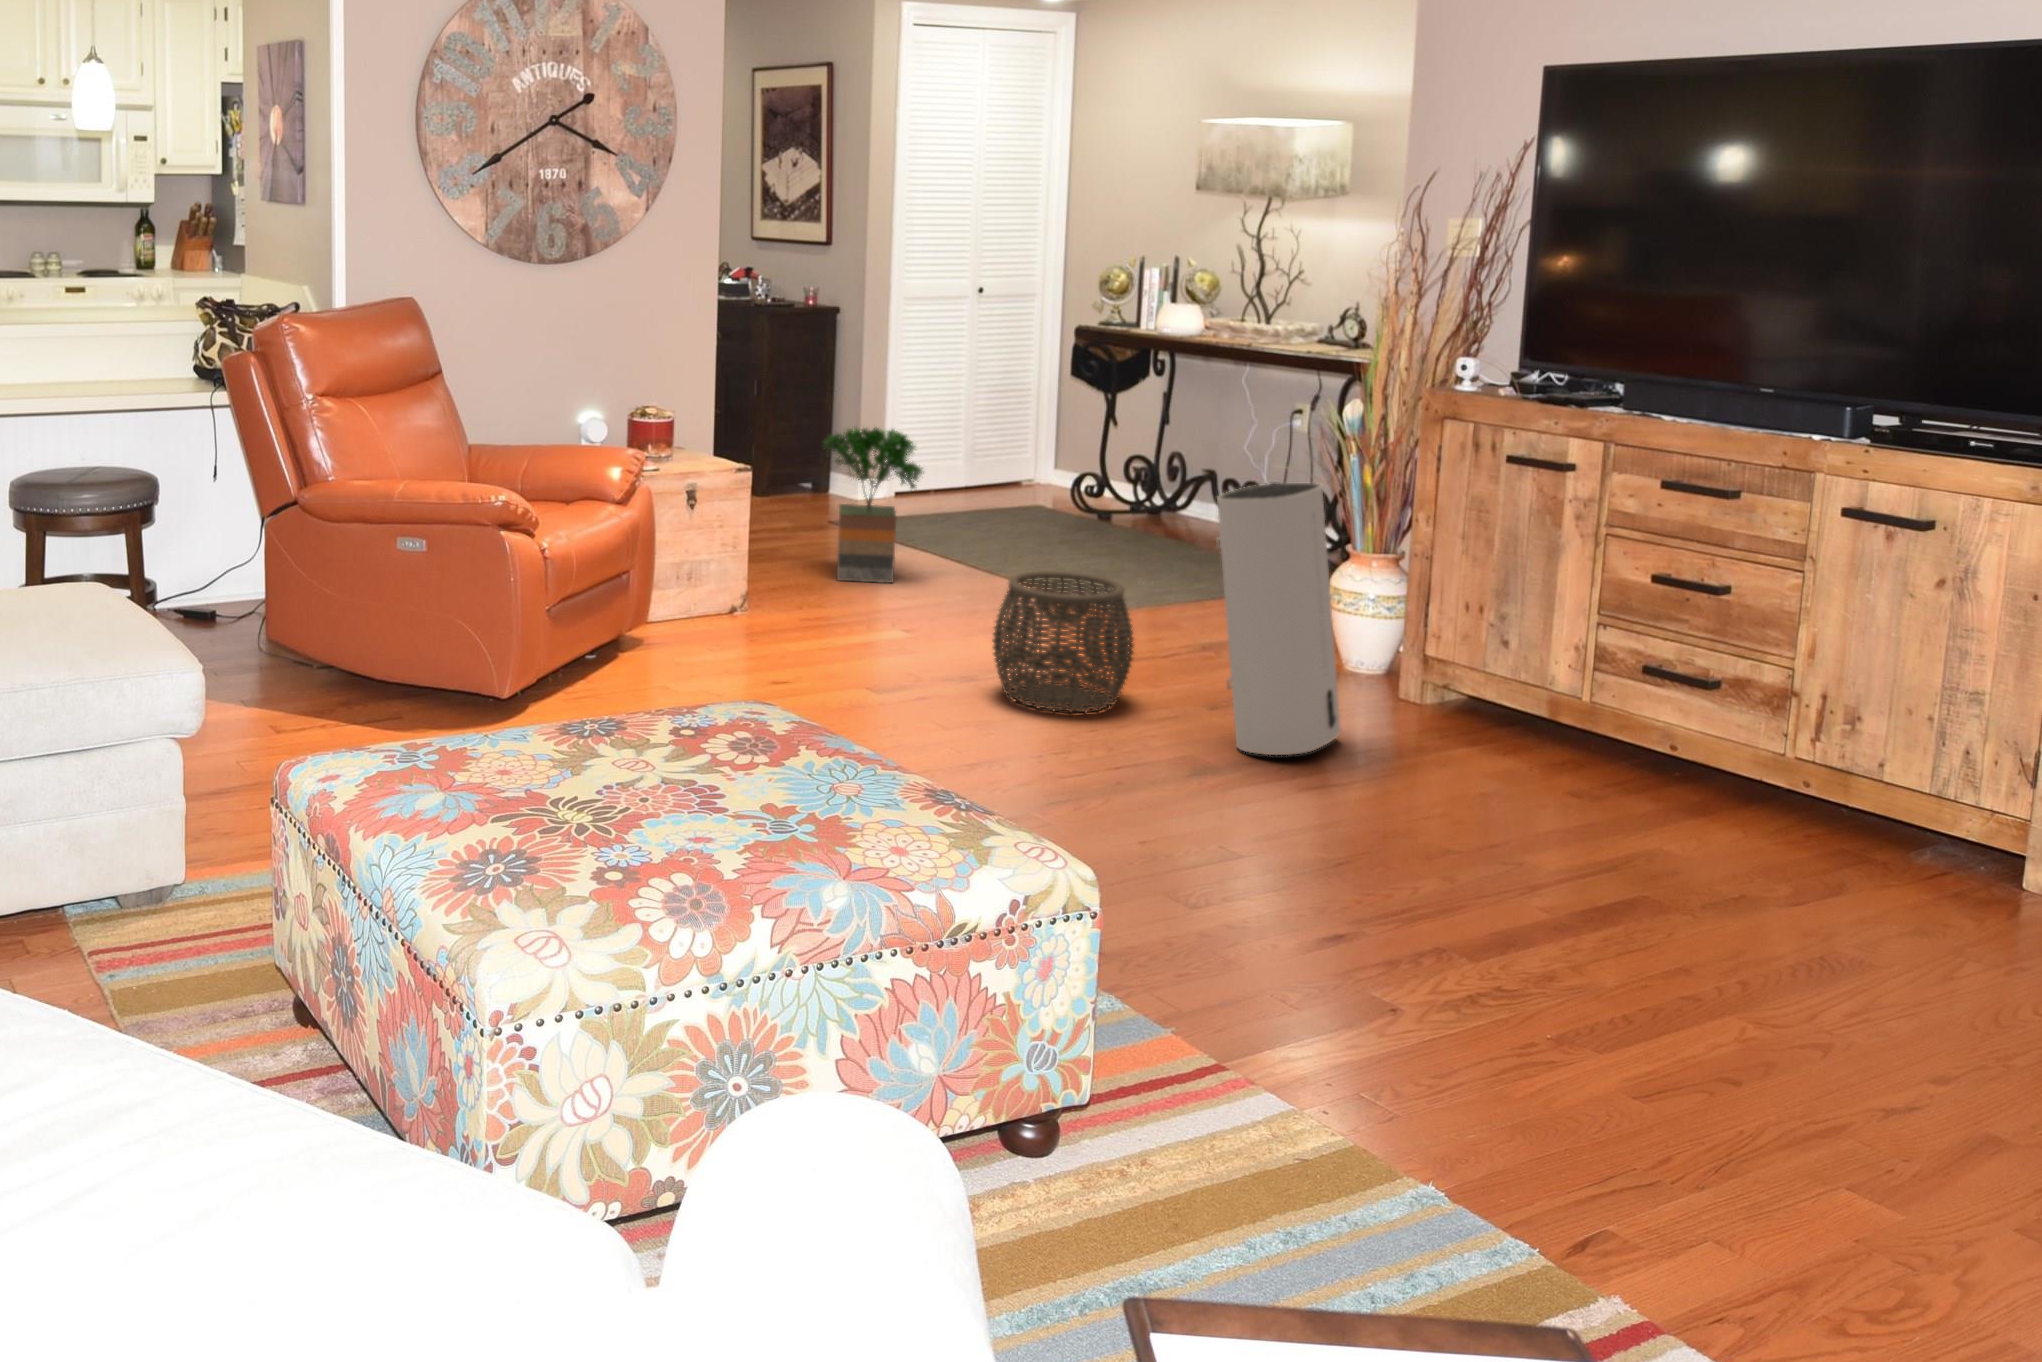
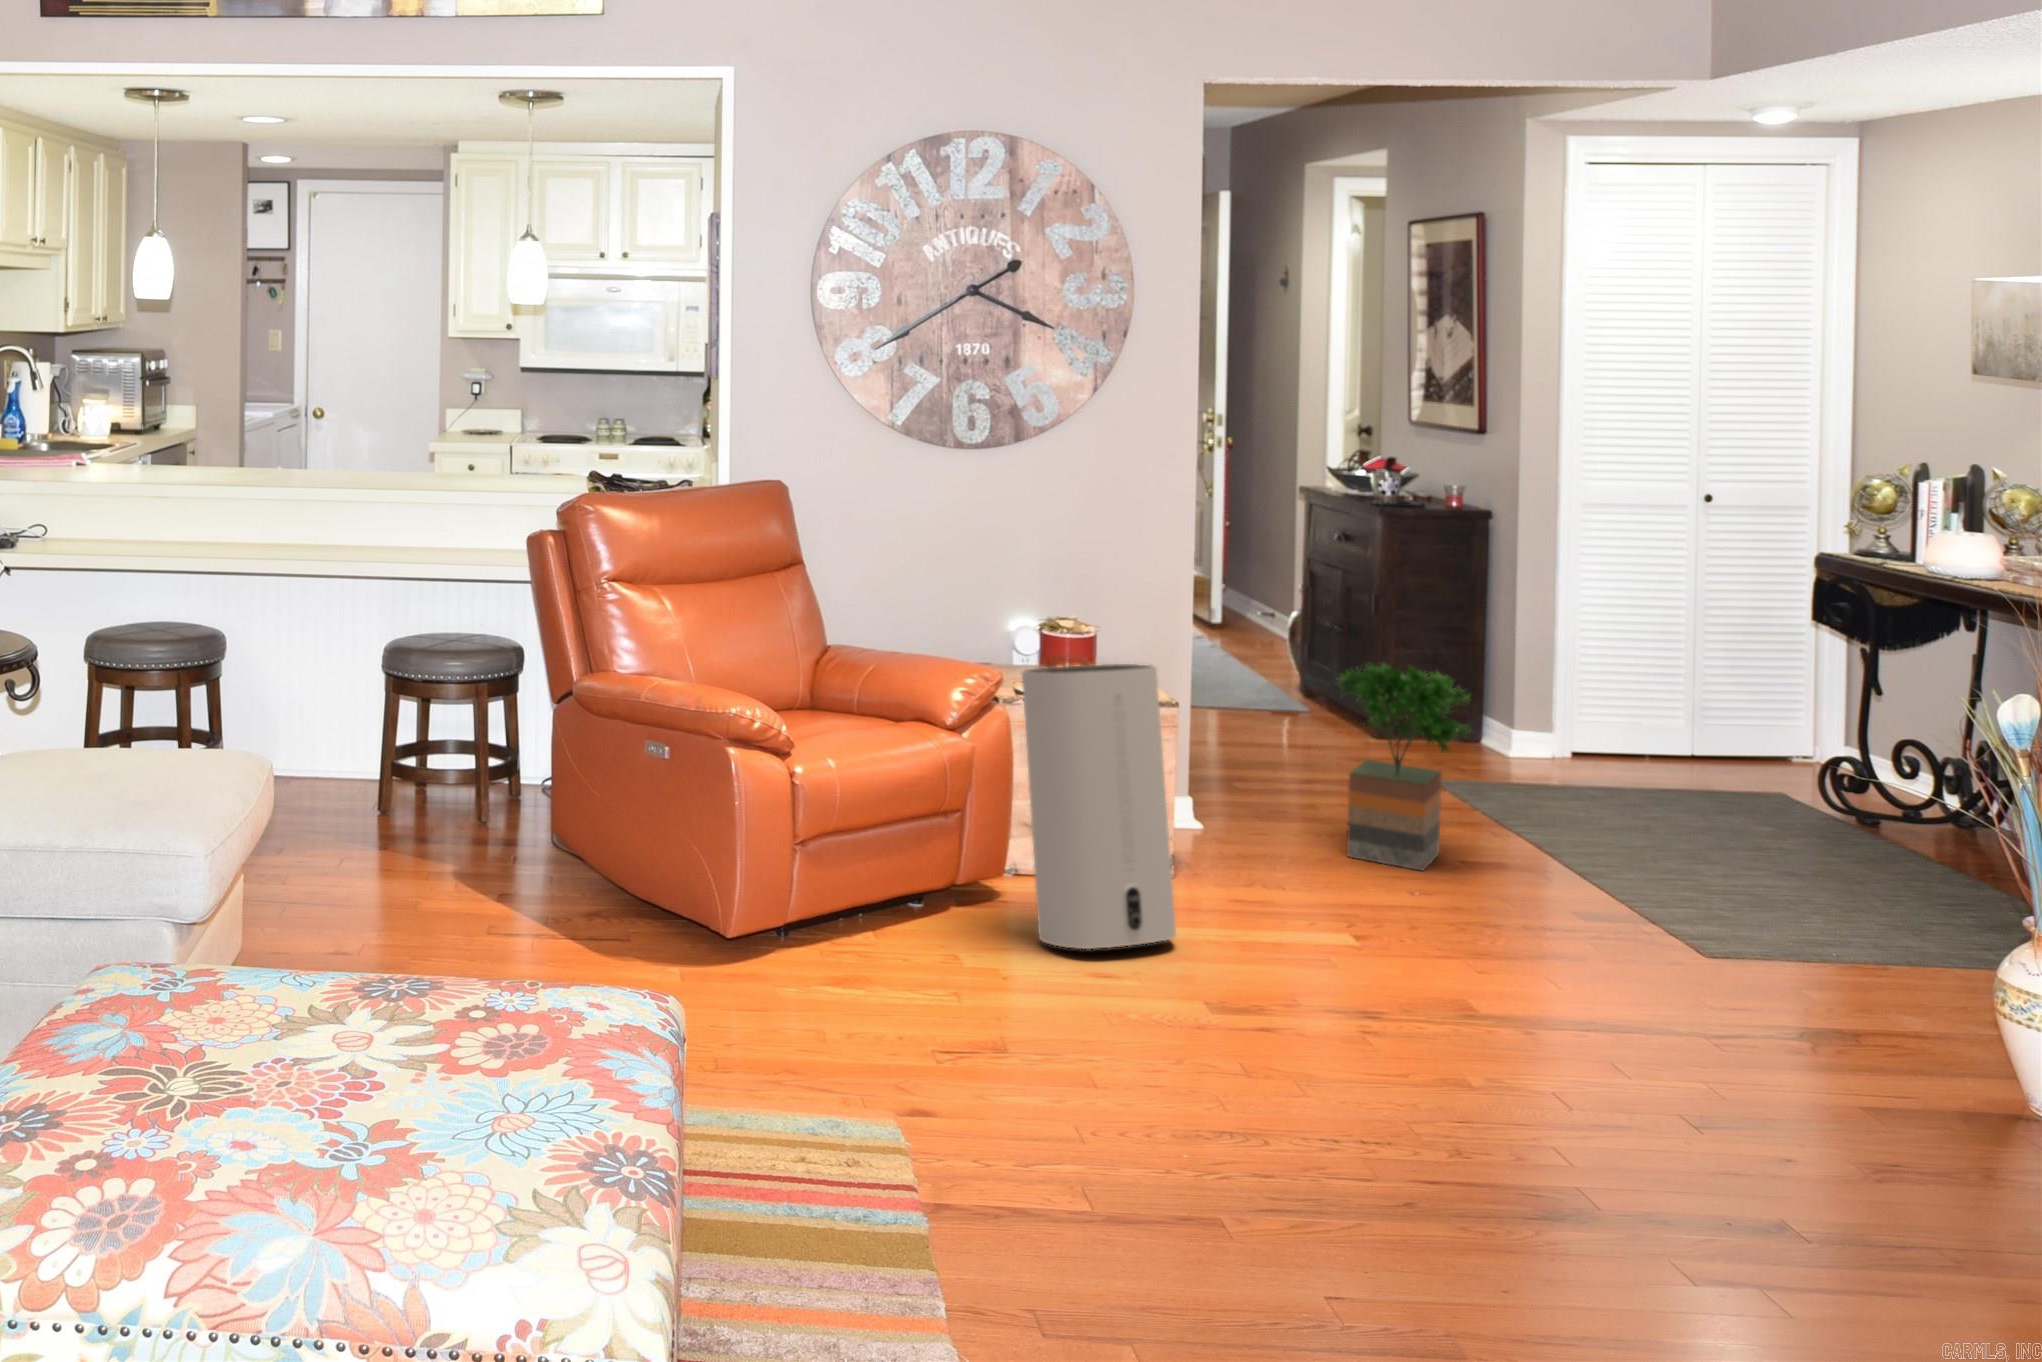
air purifier: present [1216,483,1341,755] -> present [1022,664,1176,949]
woven basket: present [993,571,1134,712] -> none [1380,885,1593,1097]

